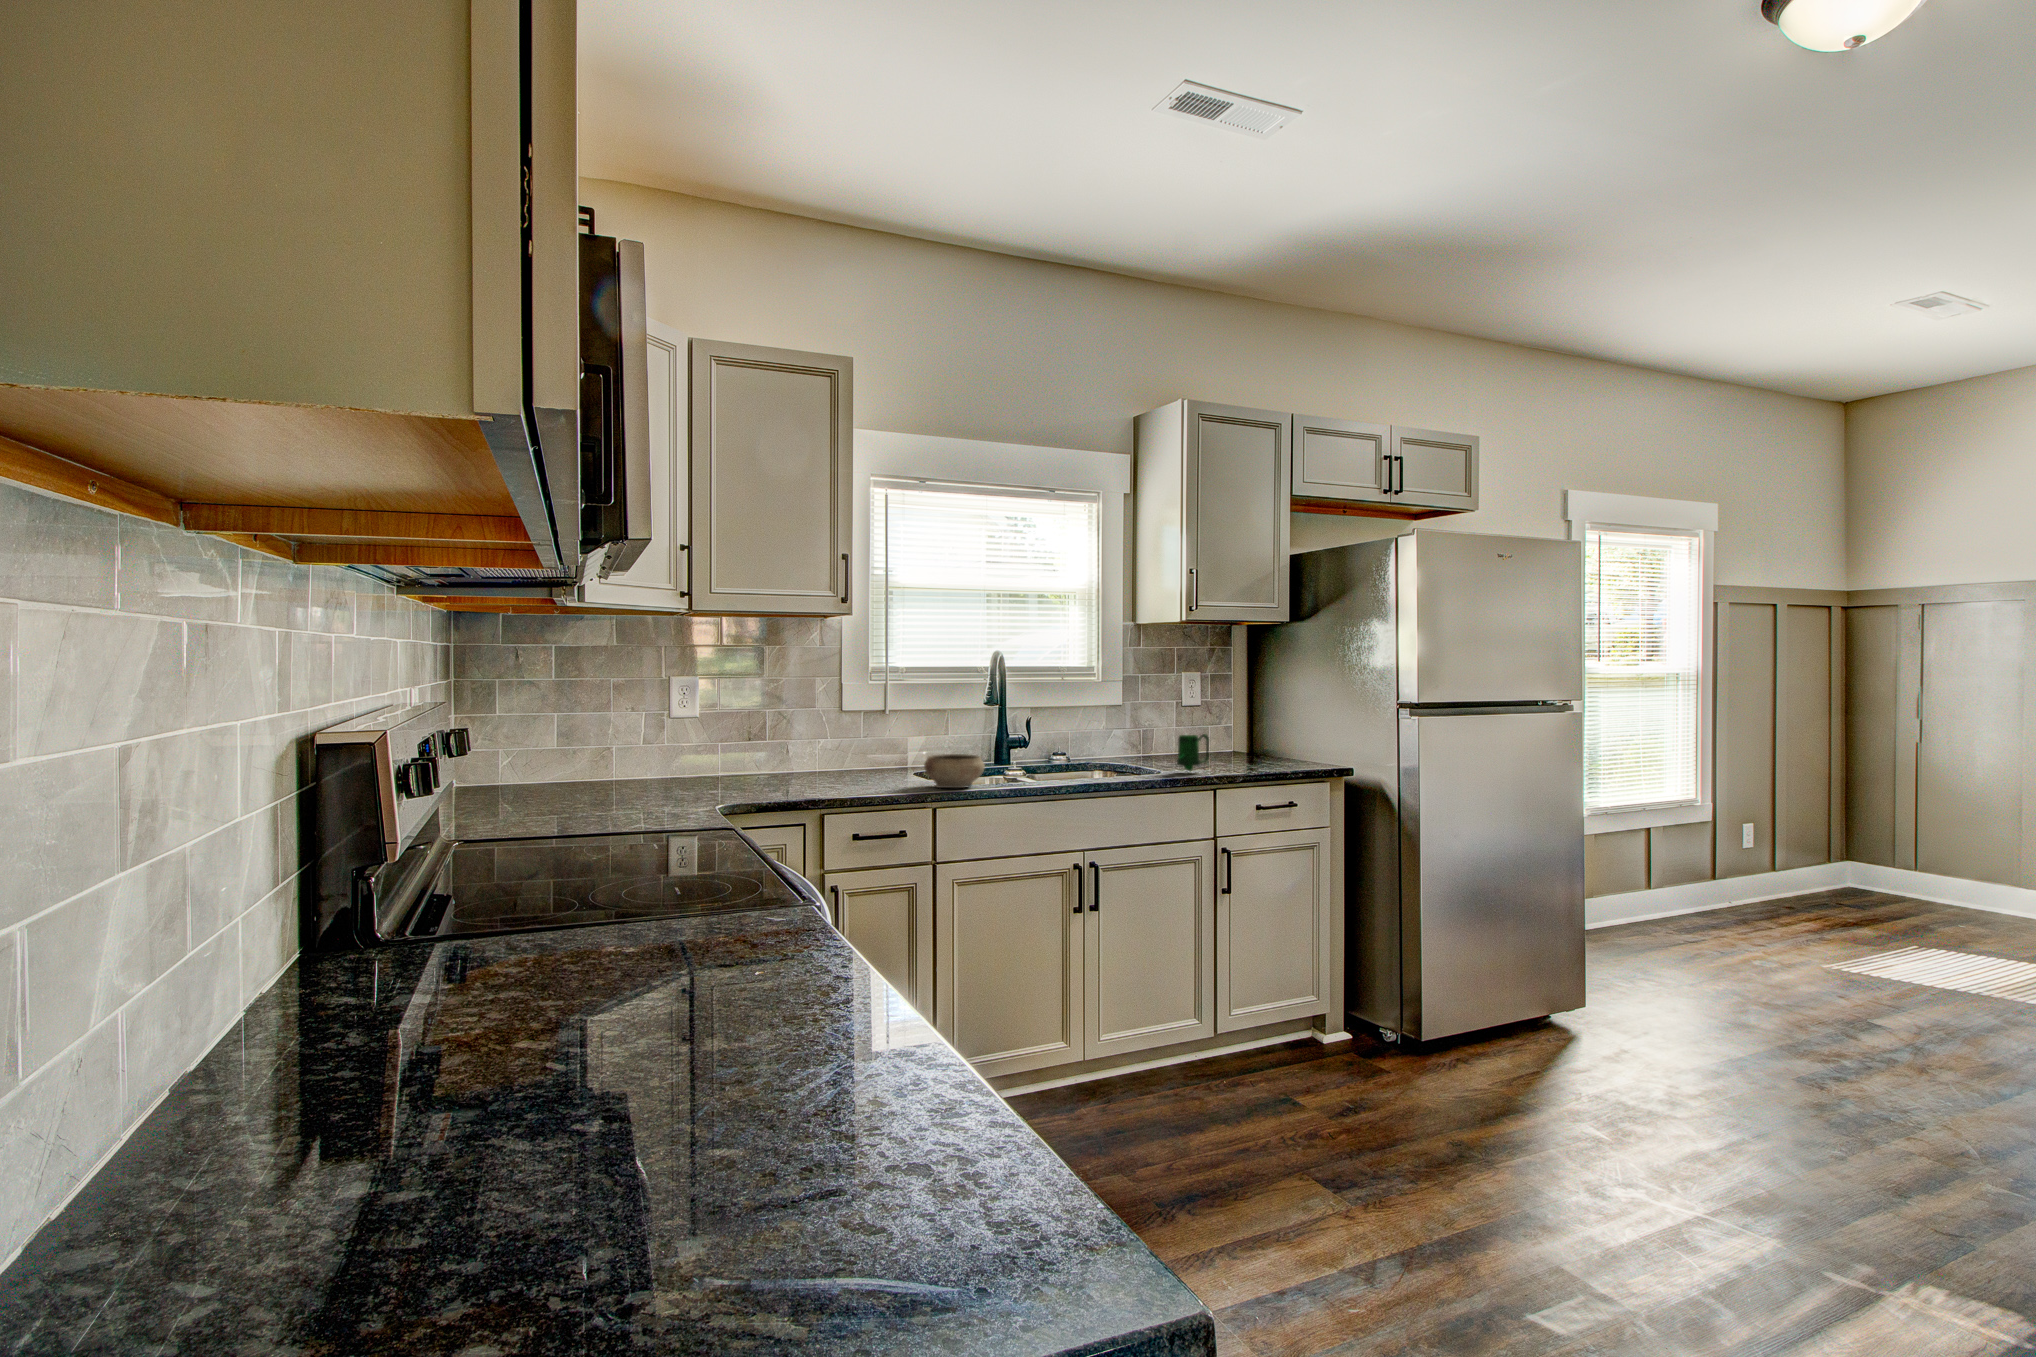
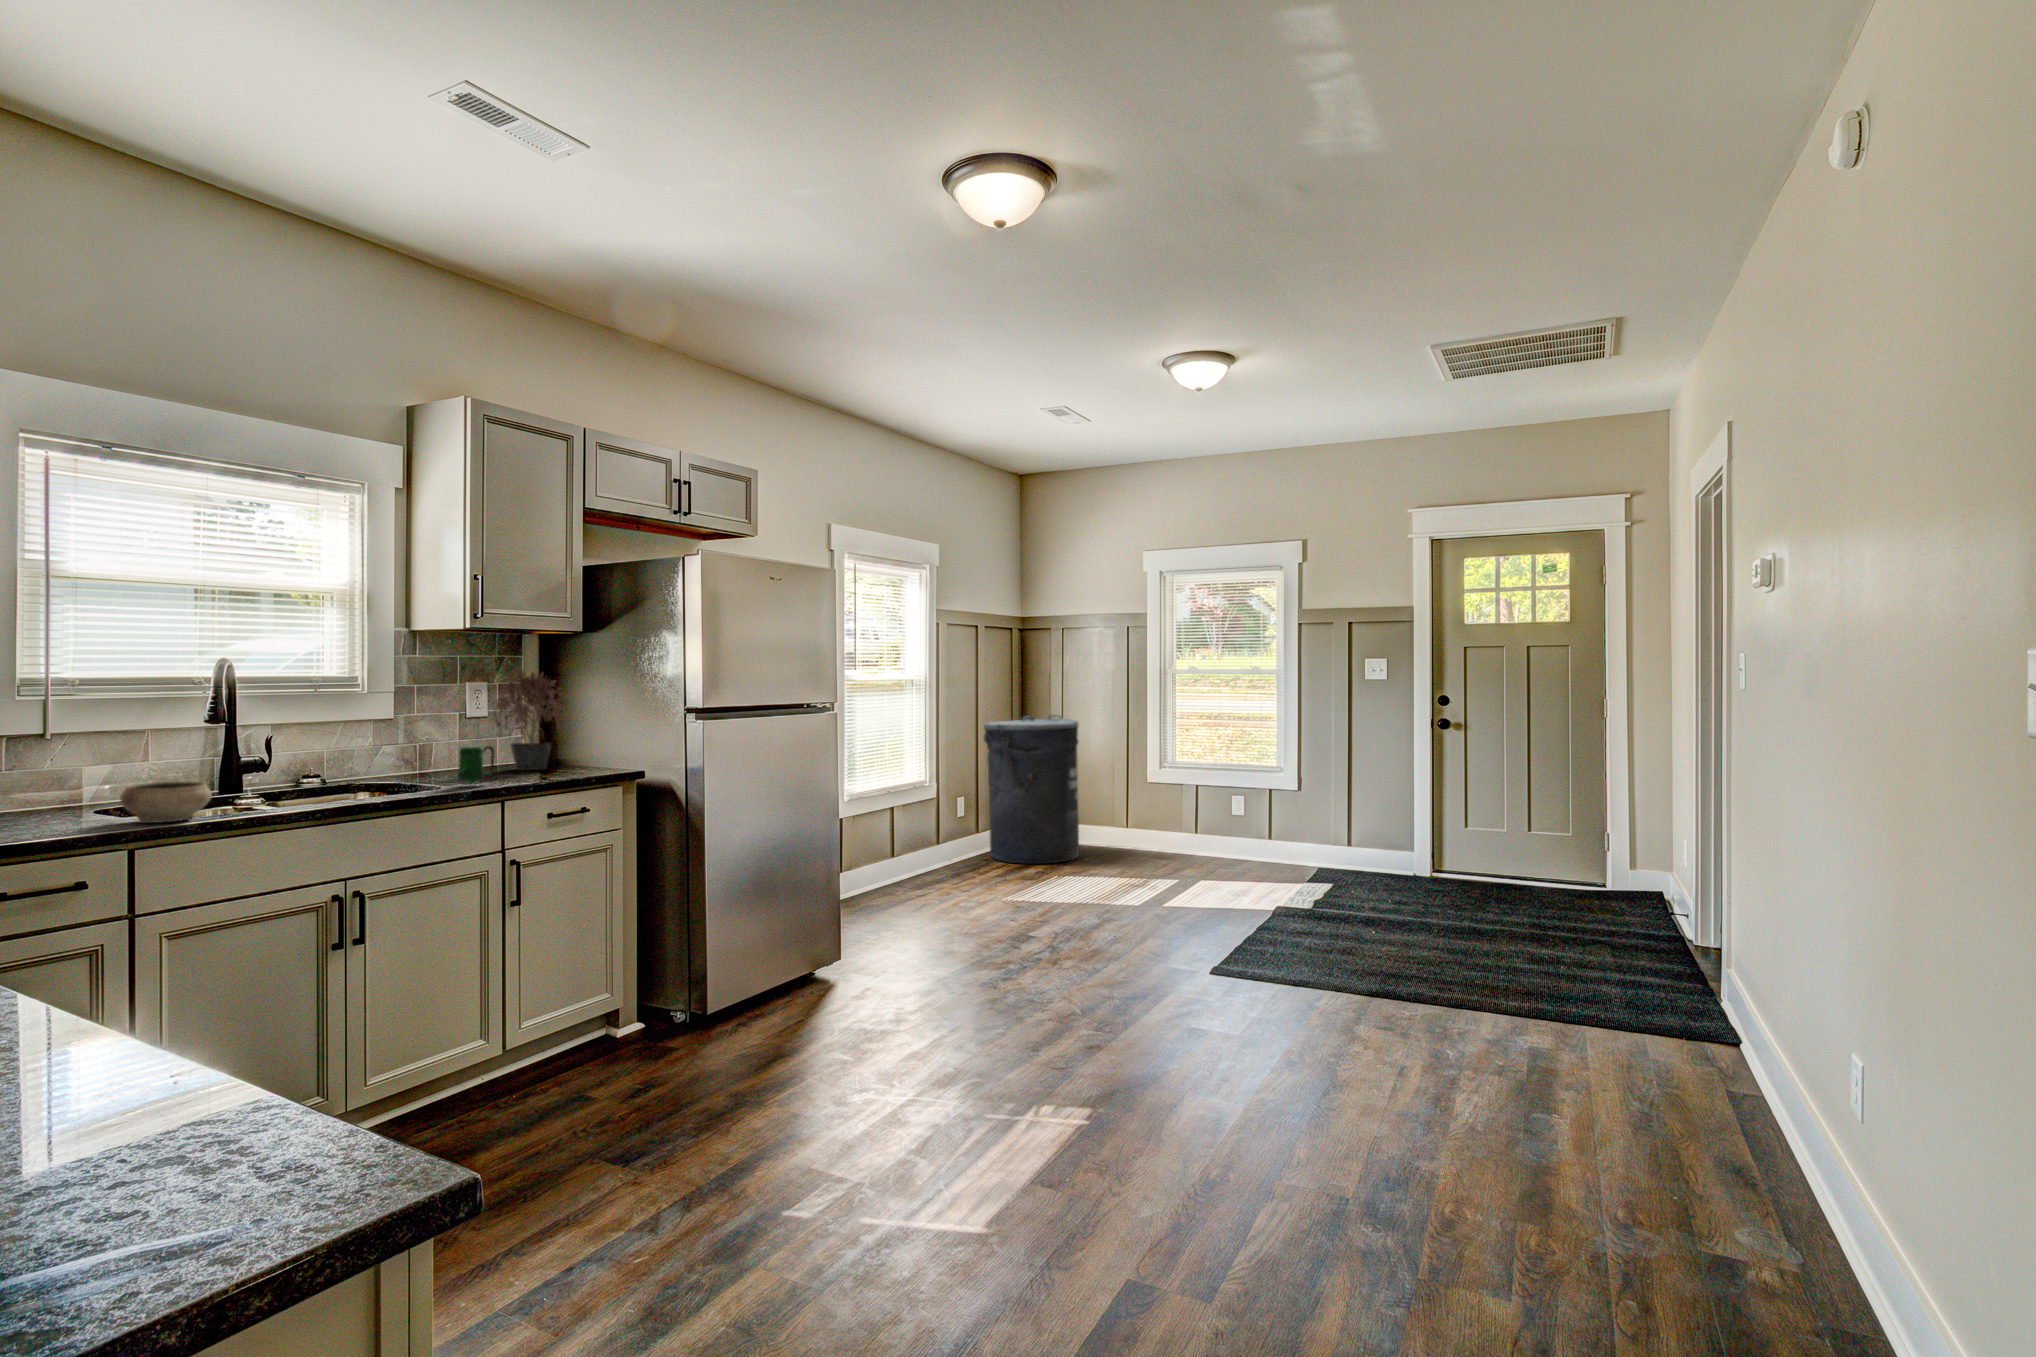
potted plant: none [1207,660,1281,761] -> present [494,670,563,770]
trash can: none [1784,723,1945,923] -> present [984,715,1079,864]

